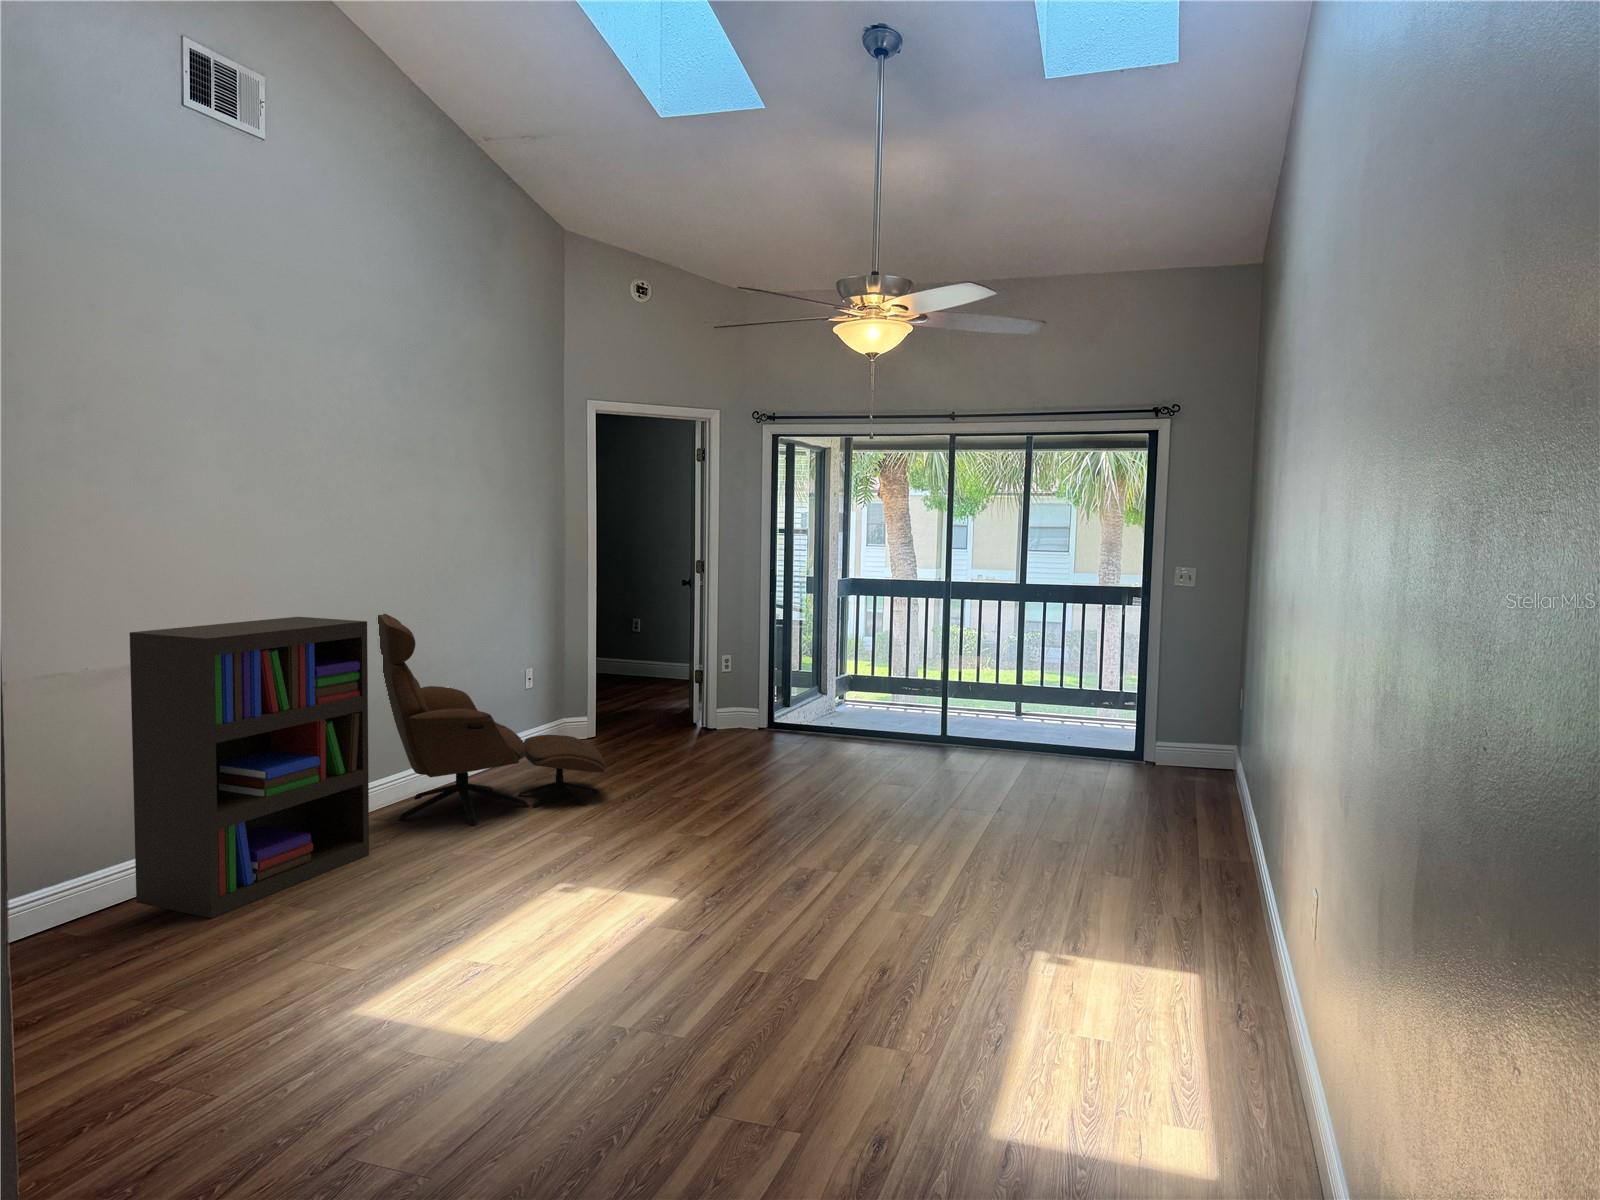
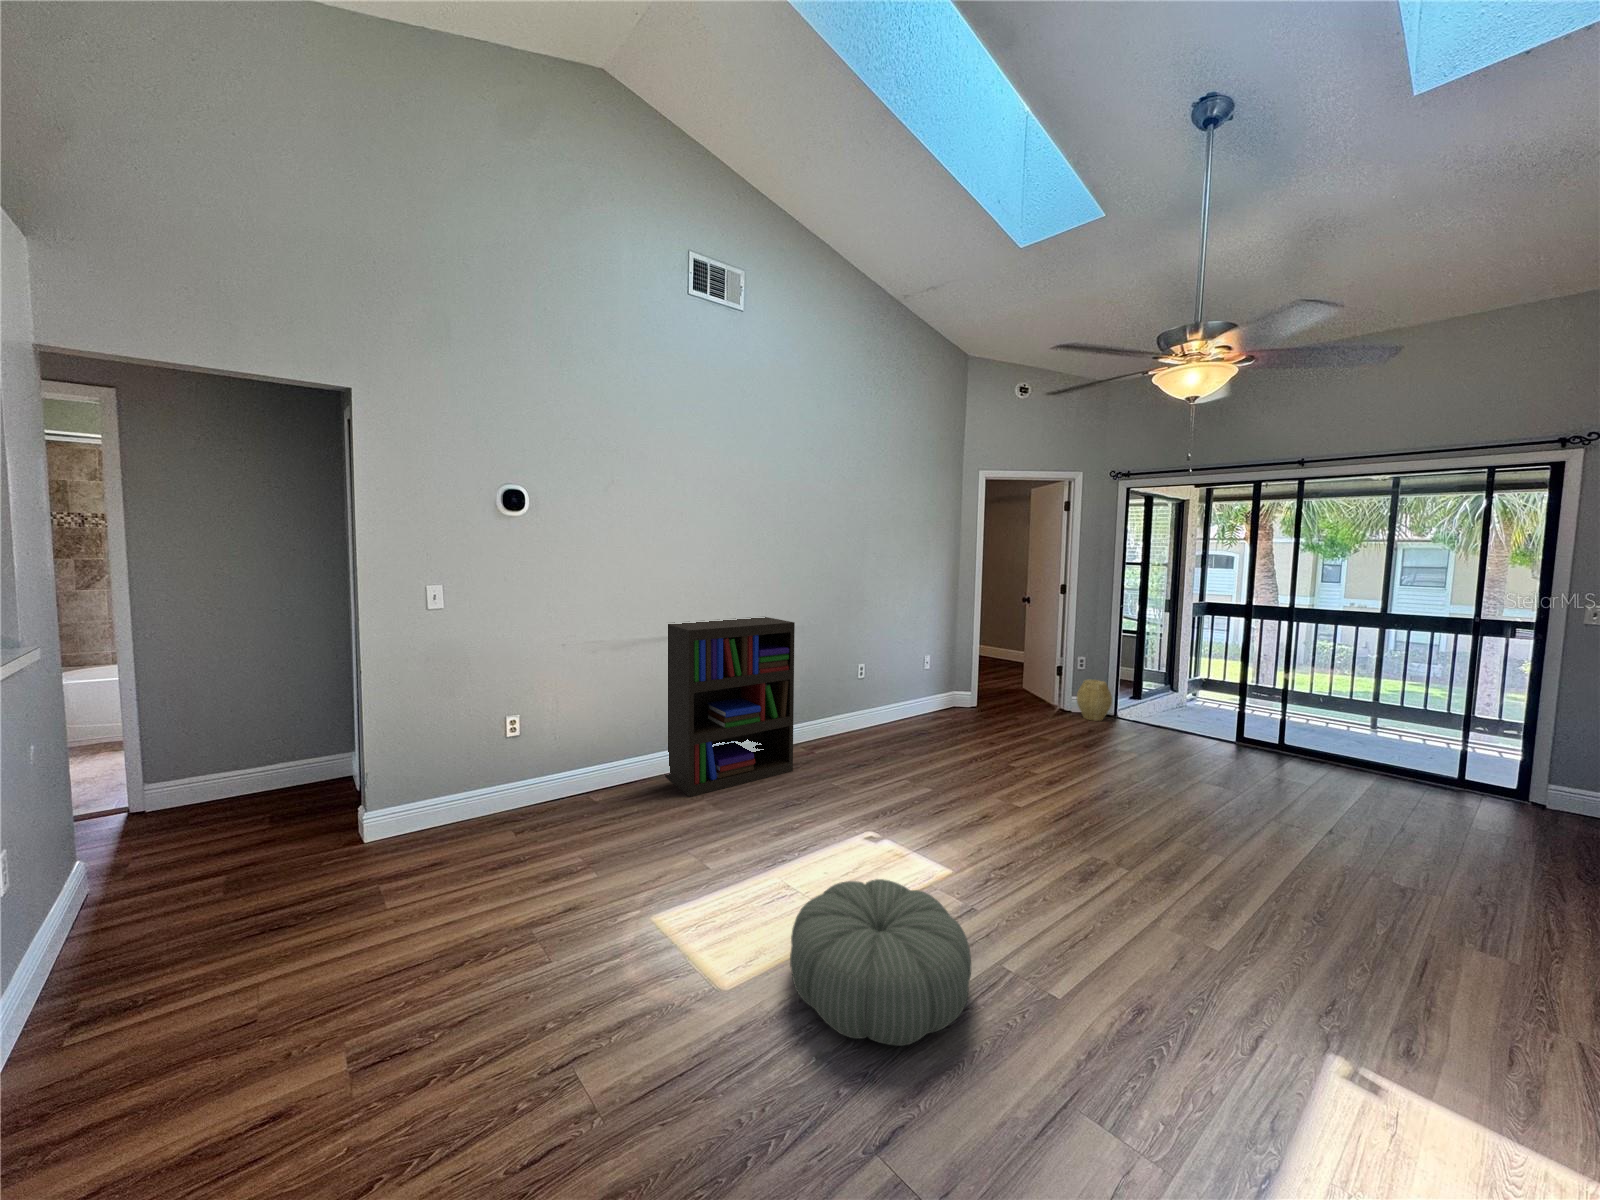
lounge chair: present [378,614,605,825] -> none [815,616,962,762]
woven basket: none [720,684,761,736] -> present [1076,680,1112,721]
pouf: none [524,913,744,1071] -> present [790,879,971,1046]

